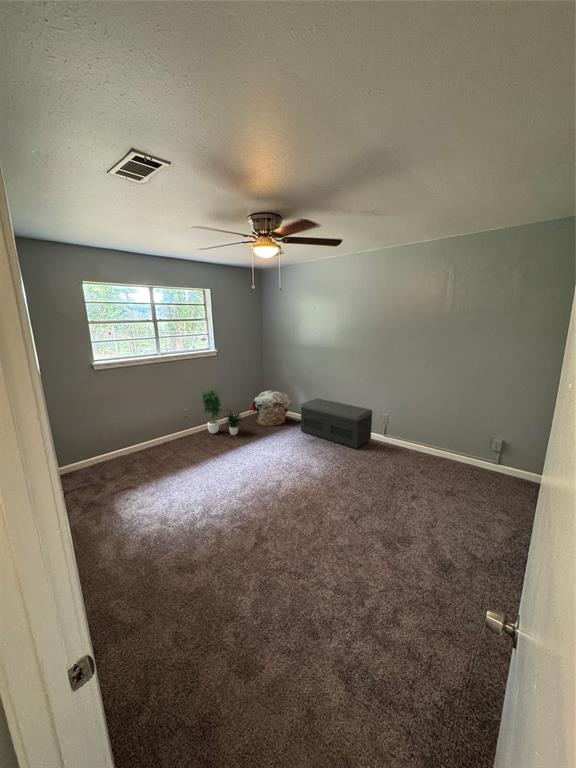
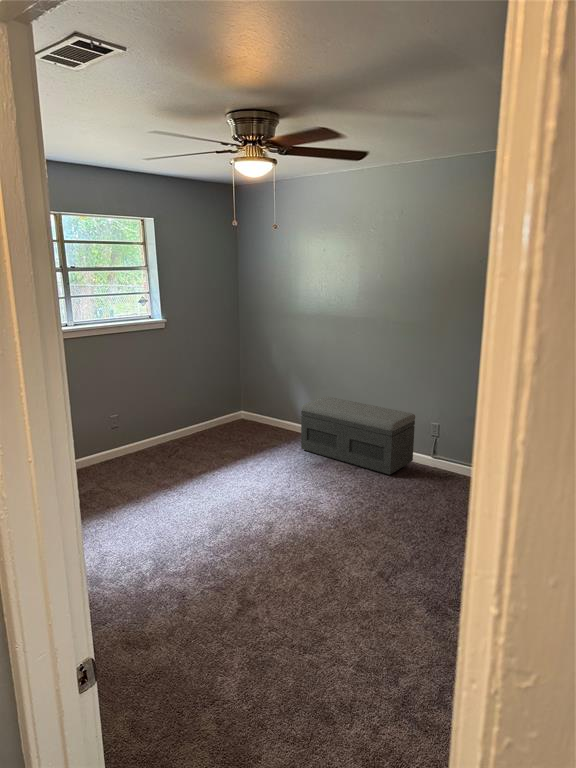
potted plant: present [202,390,243,435] -> none [138,378,209,455]
laundry basket: present [250,390,292,427] -> none [217,383,287,442]

